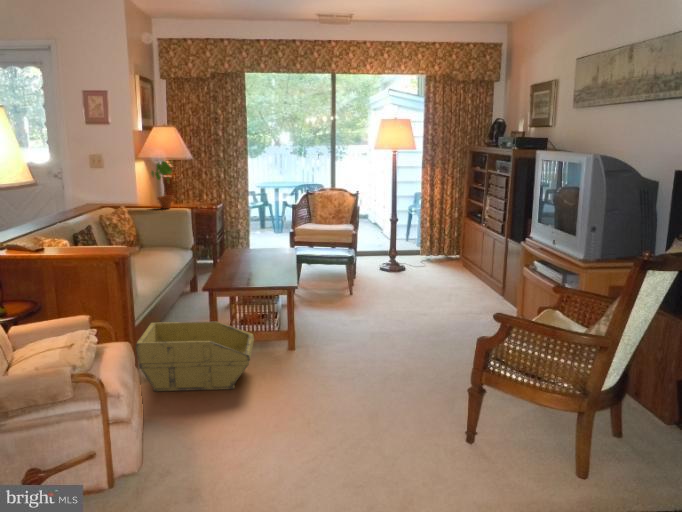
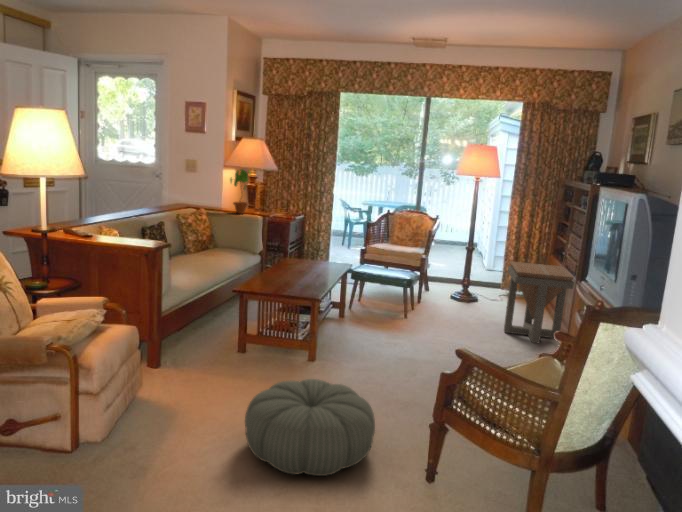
side table: none [442,227,508,301] -> present [504,261,574,343]
storage bin: present [136,321,254,391] -> none [153,314,269,387]
pouf: none [281,366,414,463] -> present [245,379,375,476]

